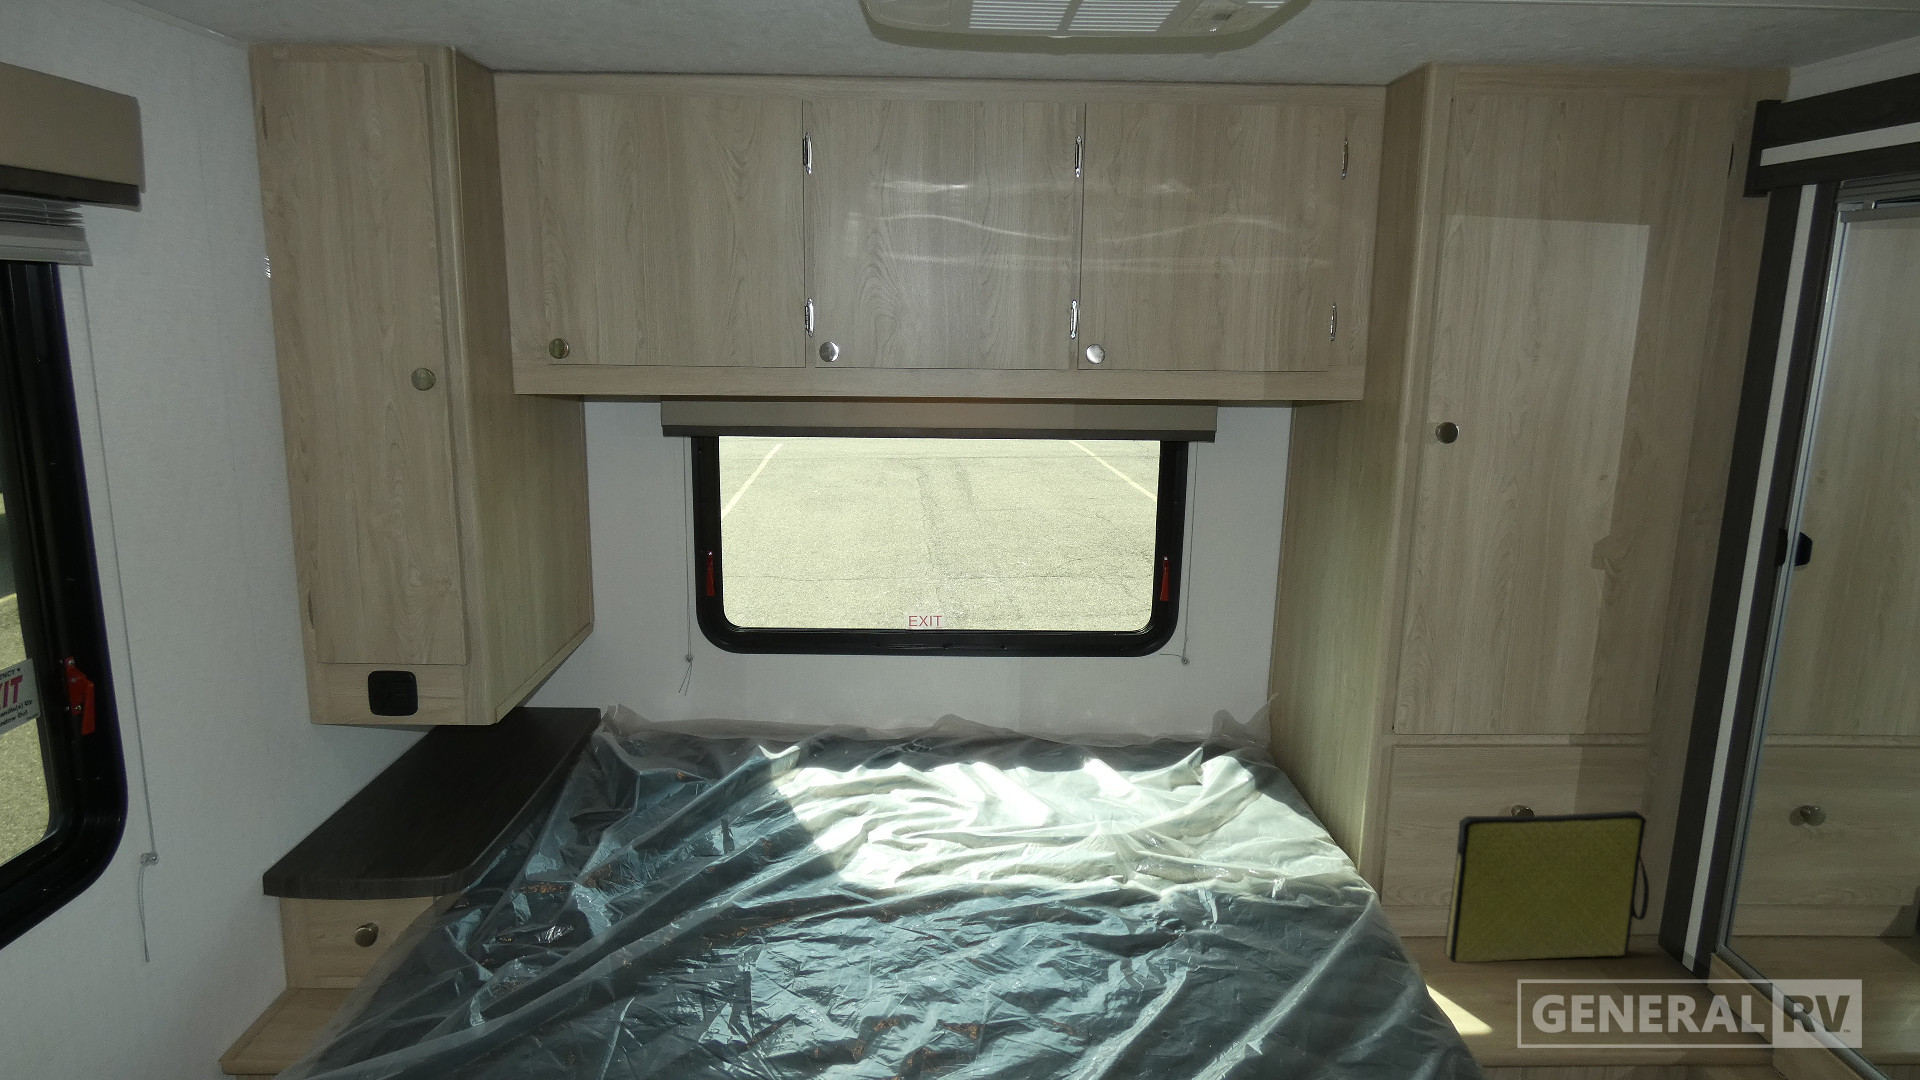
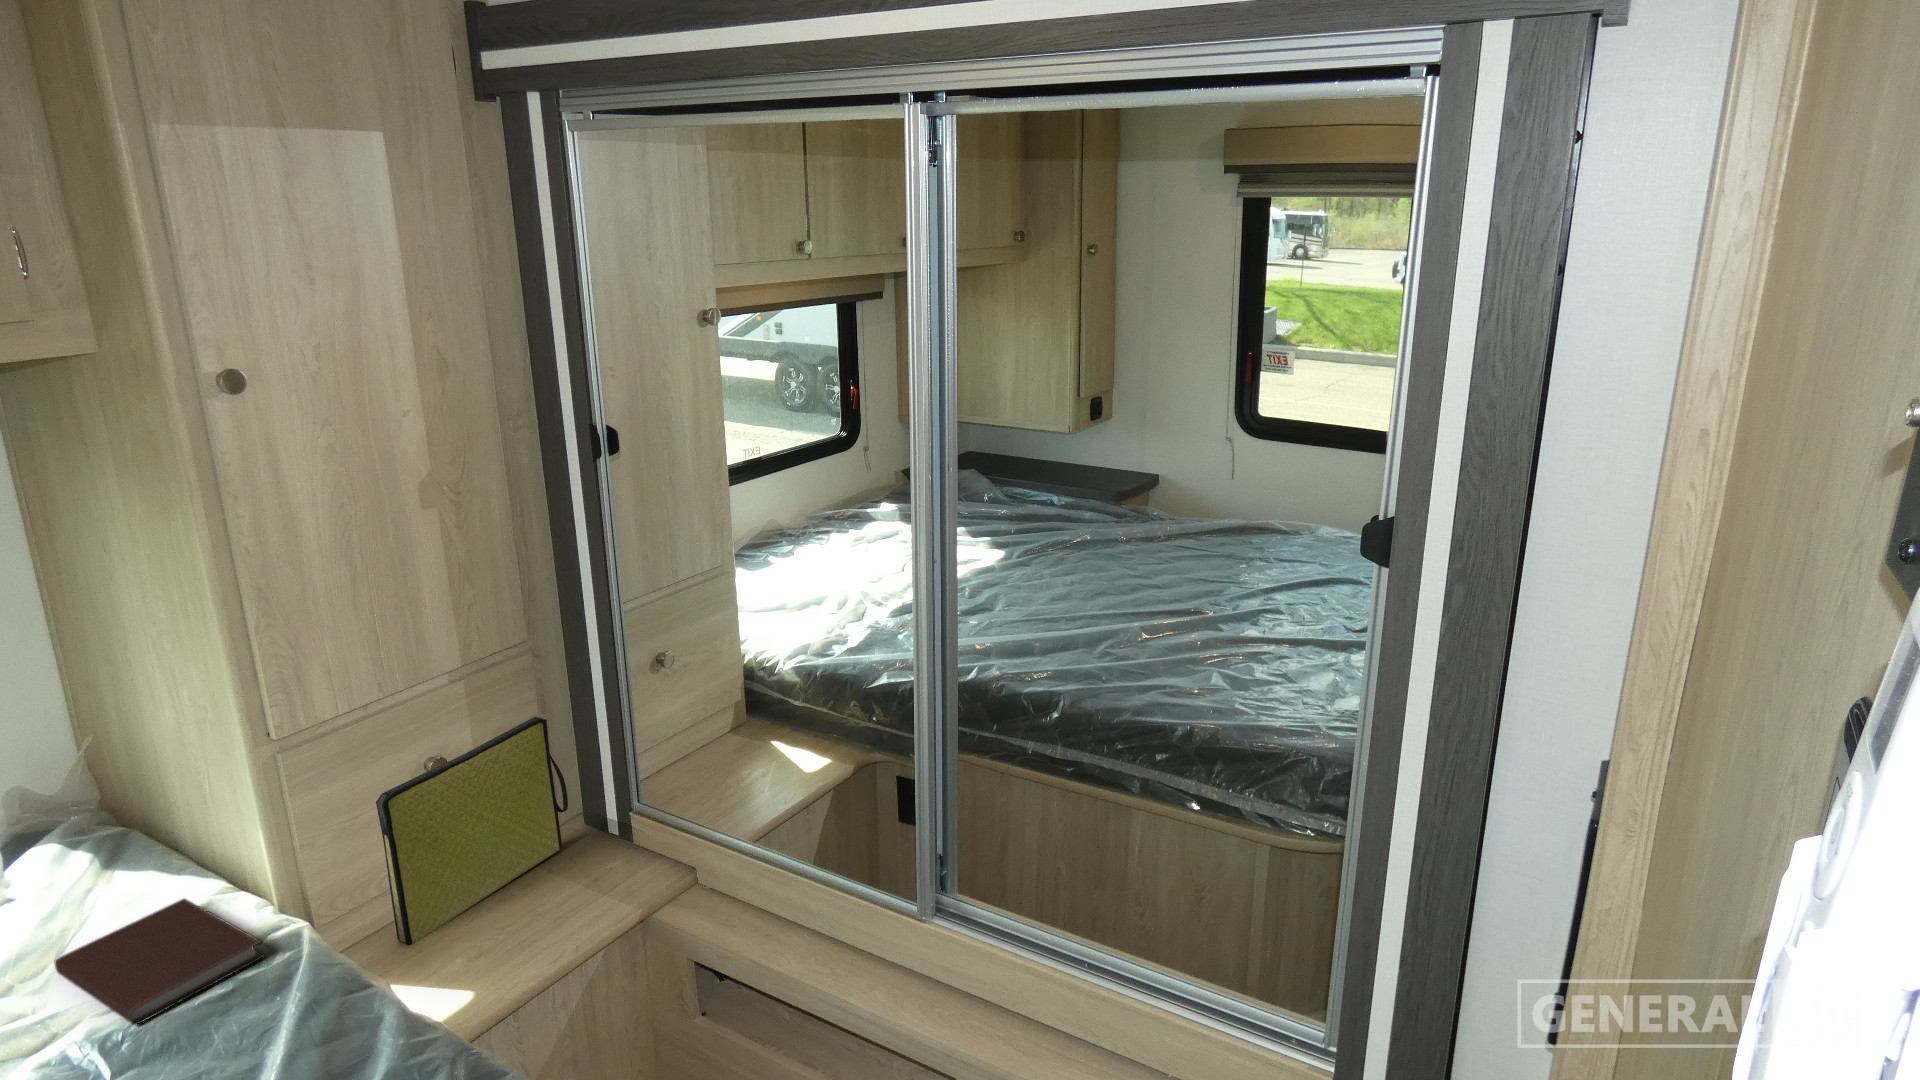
notebook: none [1209,830,1339,898] -> present [54,899,264,1025]

